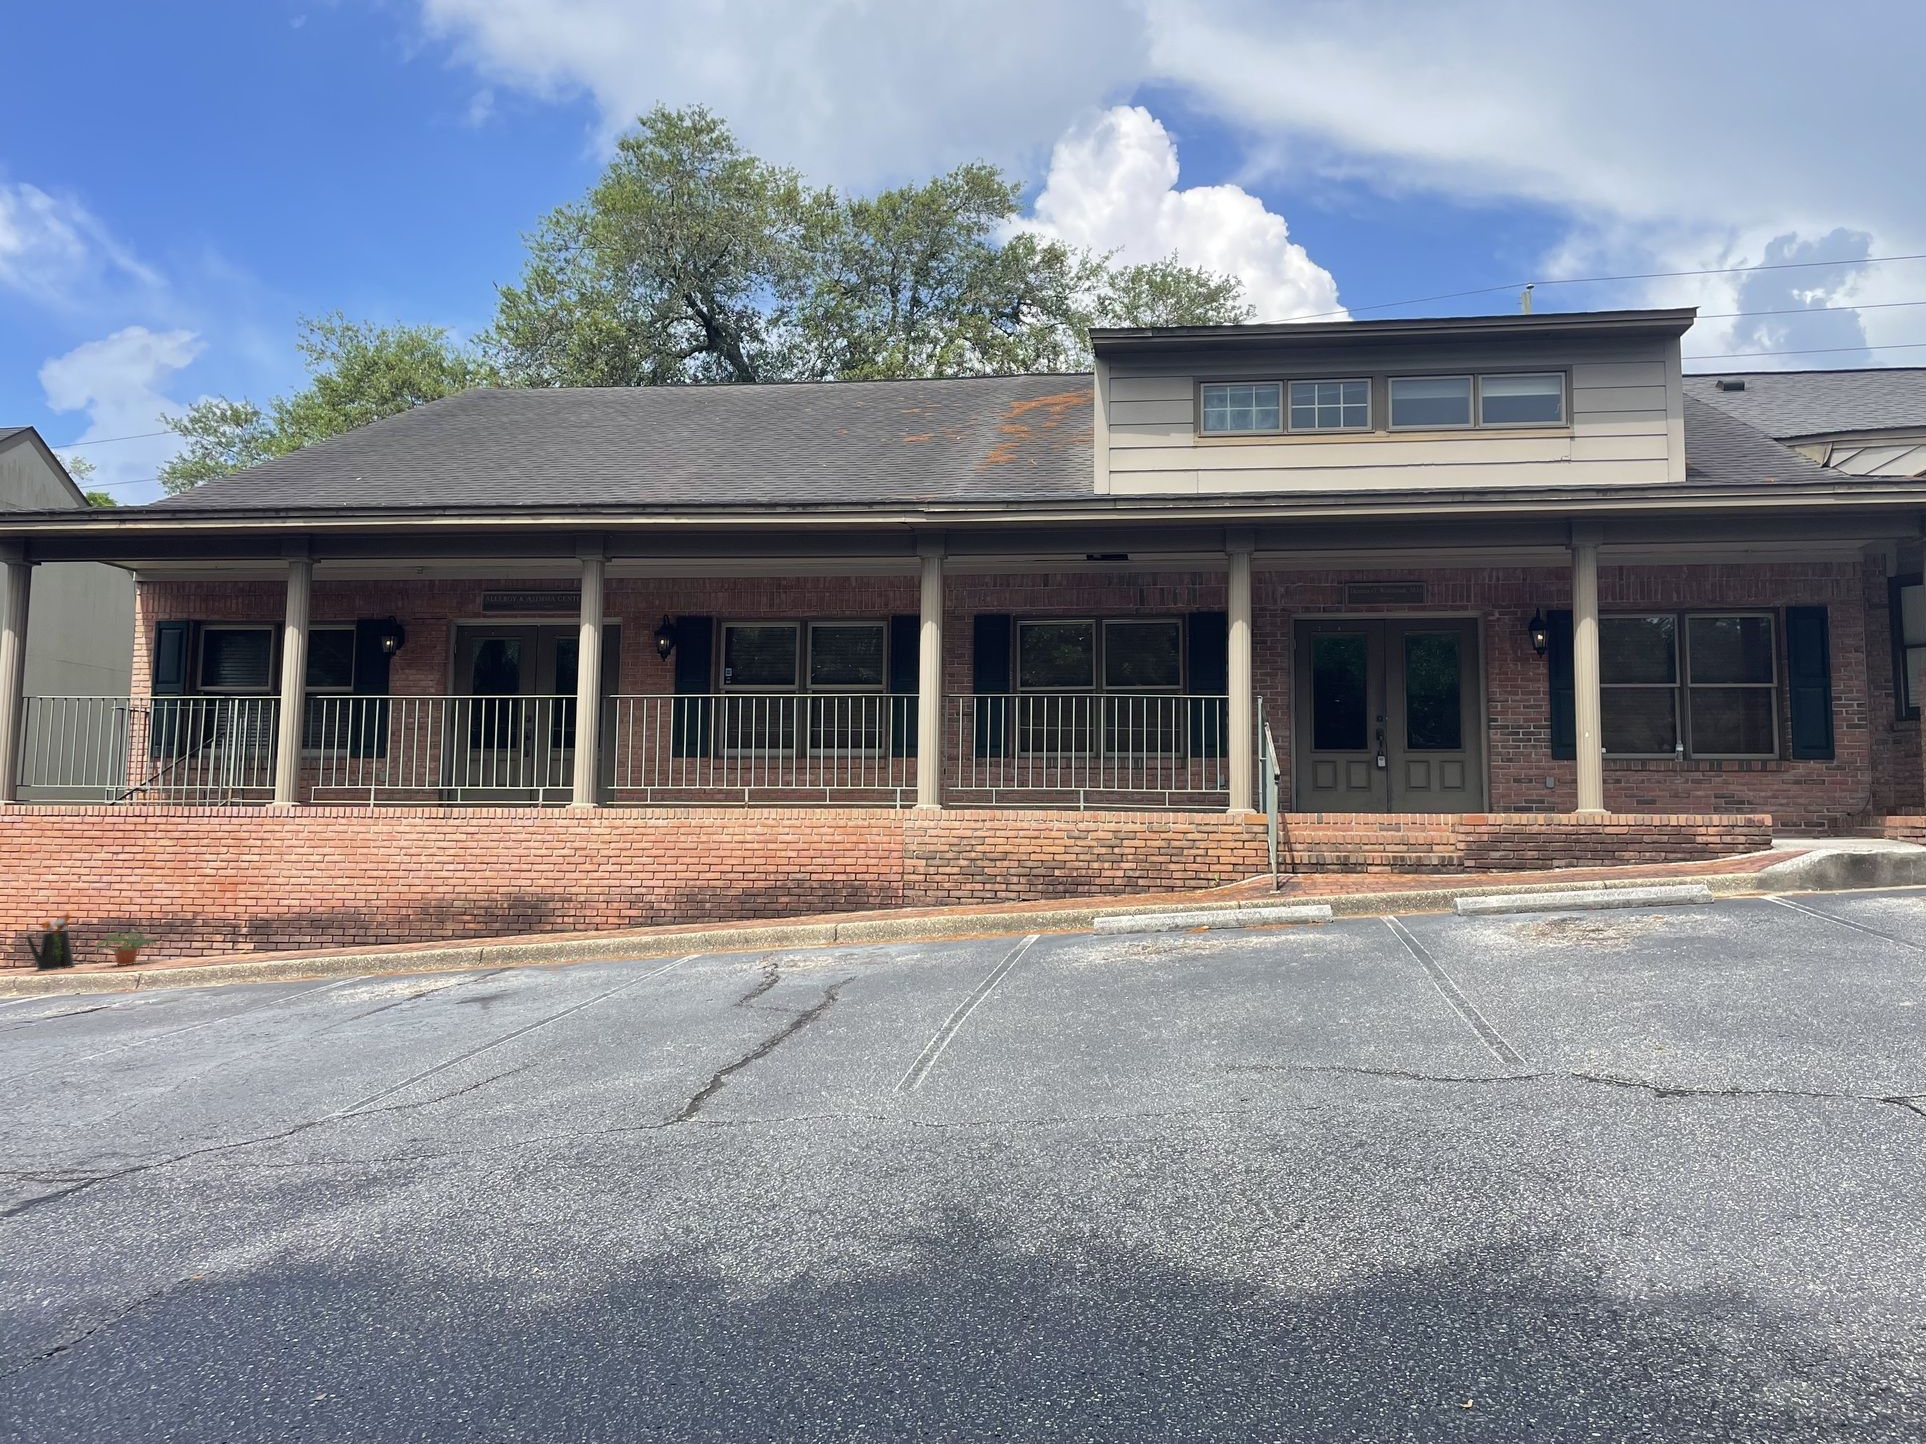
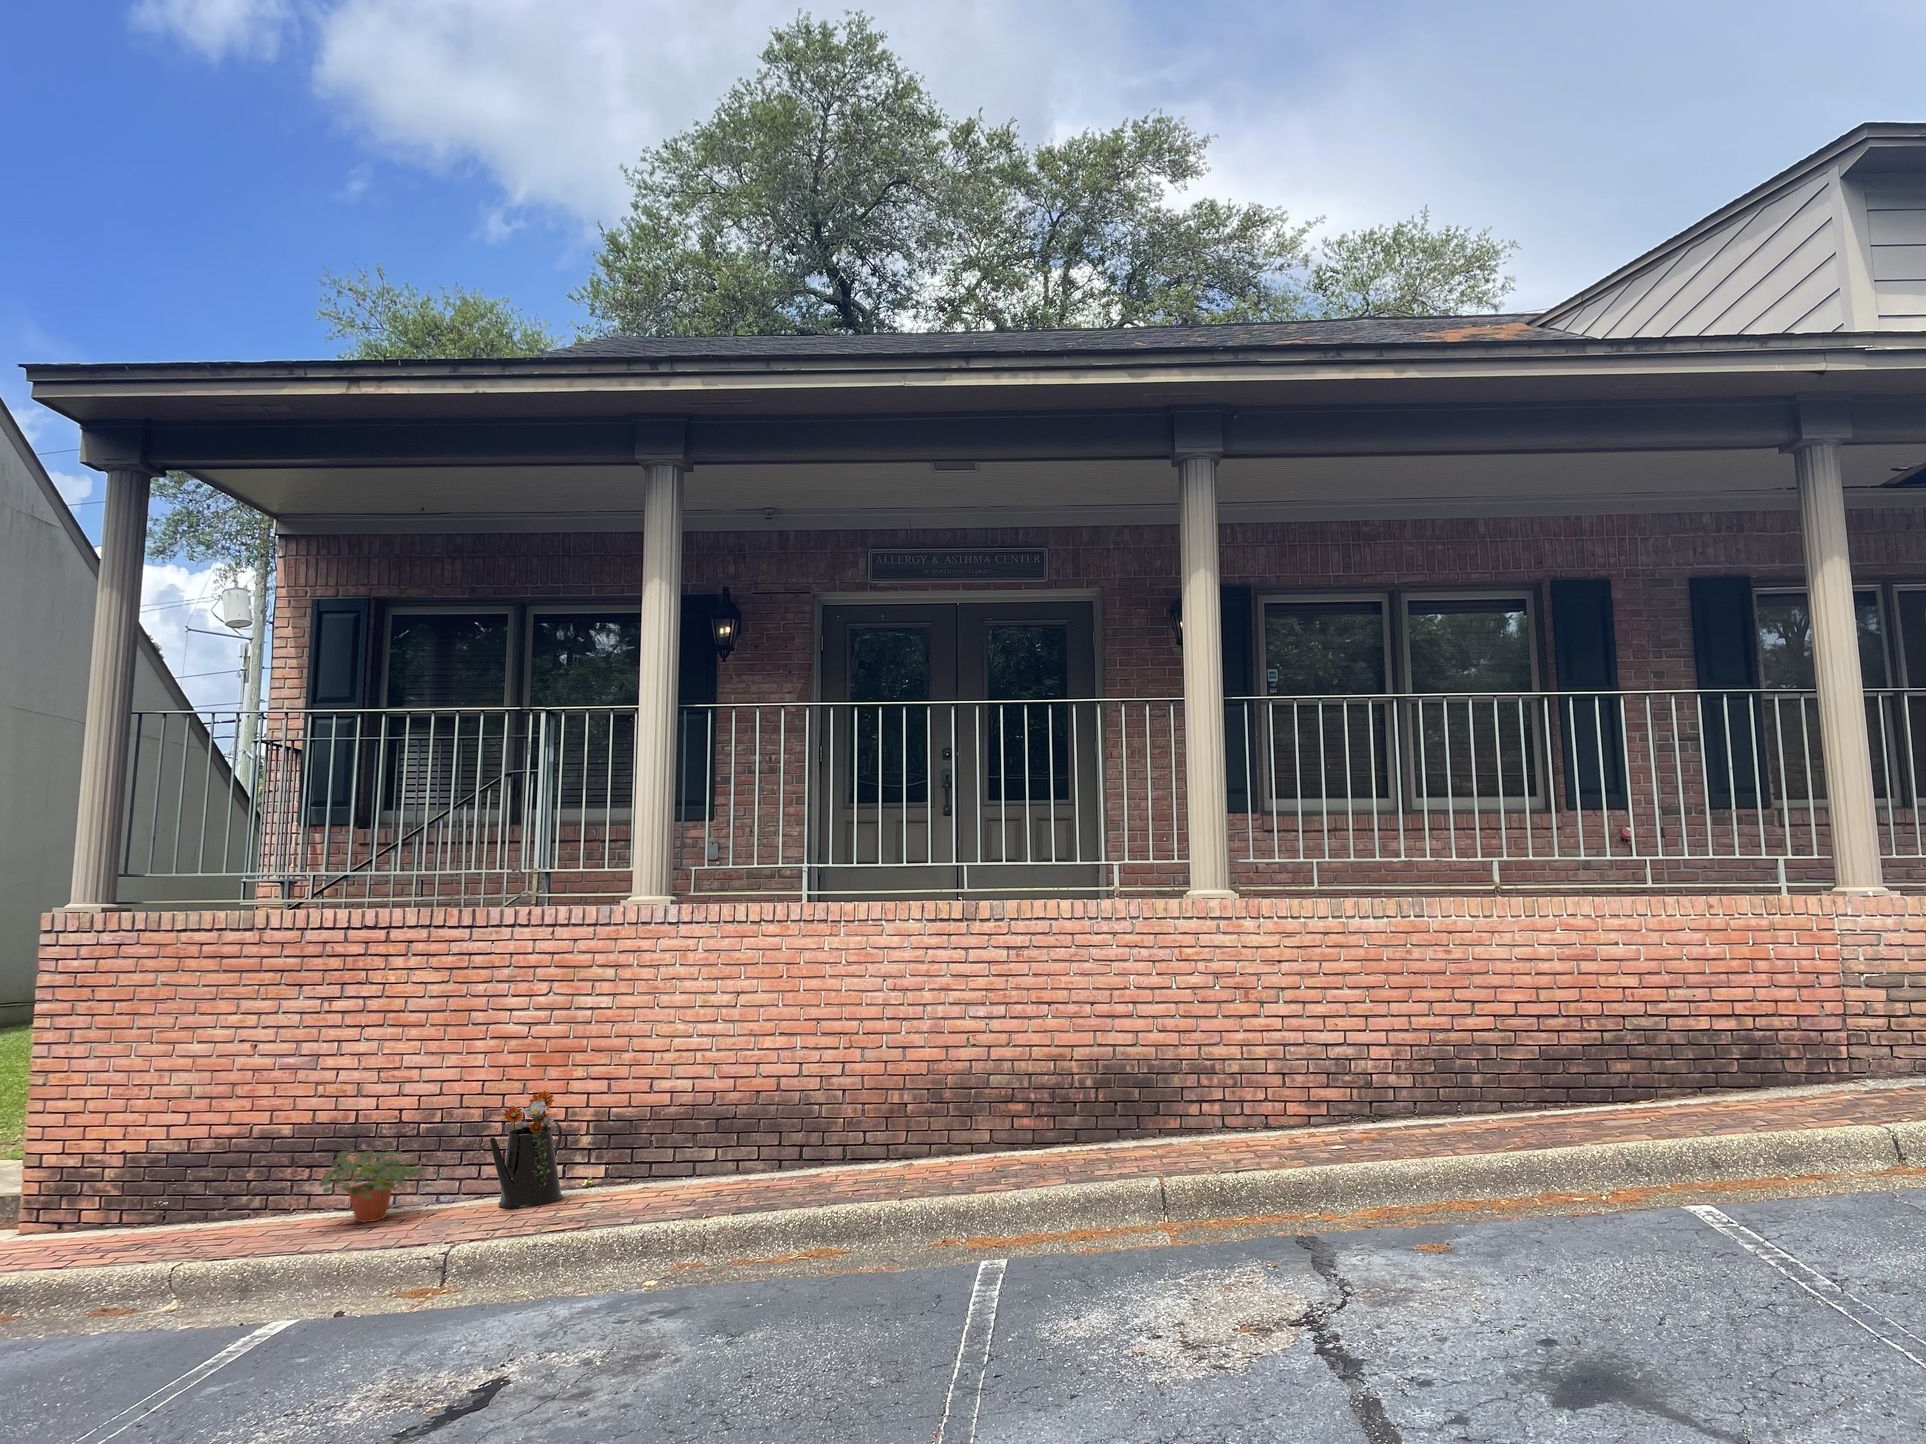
watering can: present [27,914,79,971] -> present [490,1091,563,1209]

